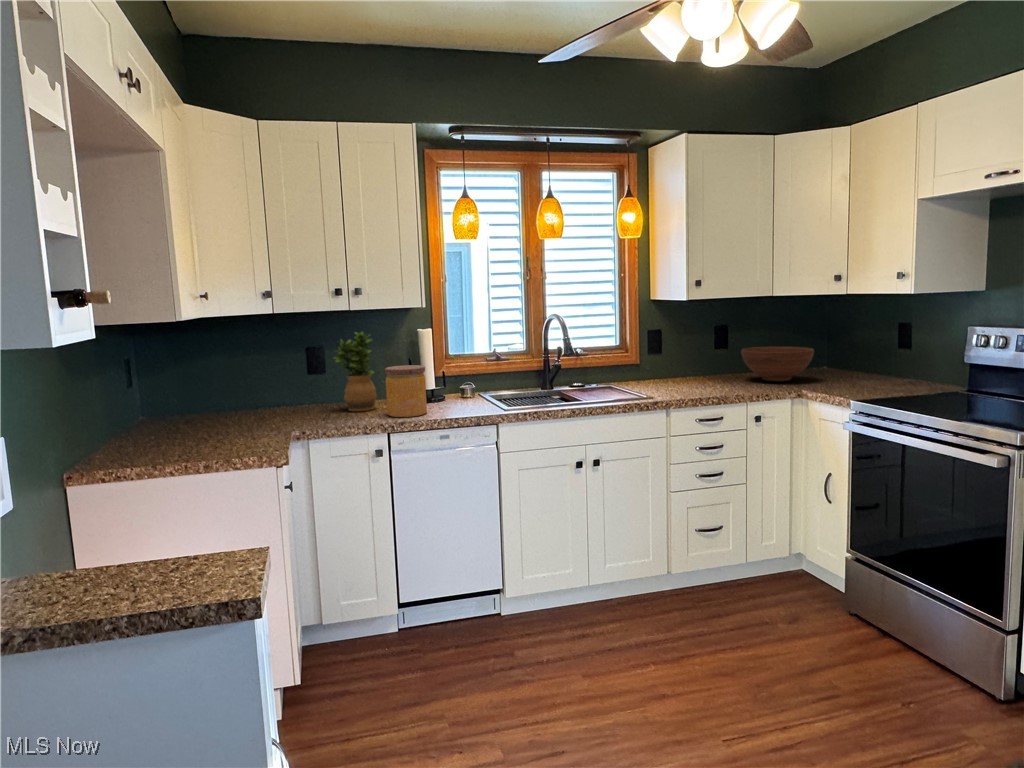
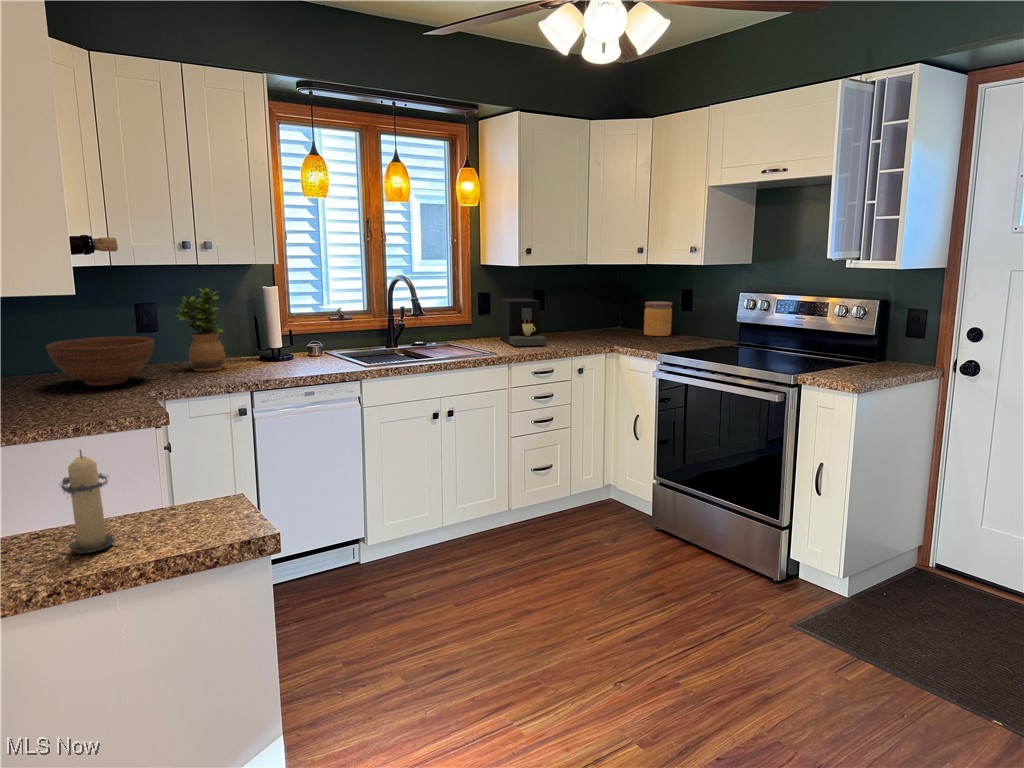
coffee maker: none [666,337,715,389] -> present [500,298,547,346]
fruit bowl: present [741,347,814,381] -> present [46,336,154,386]
jar: present [385,365,427,417] -> present [644,302,672,336]
candle: none [57,493,122,600] -> present [61,450,114,553]

